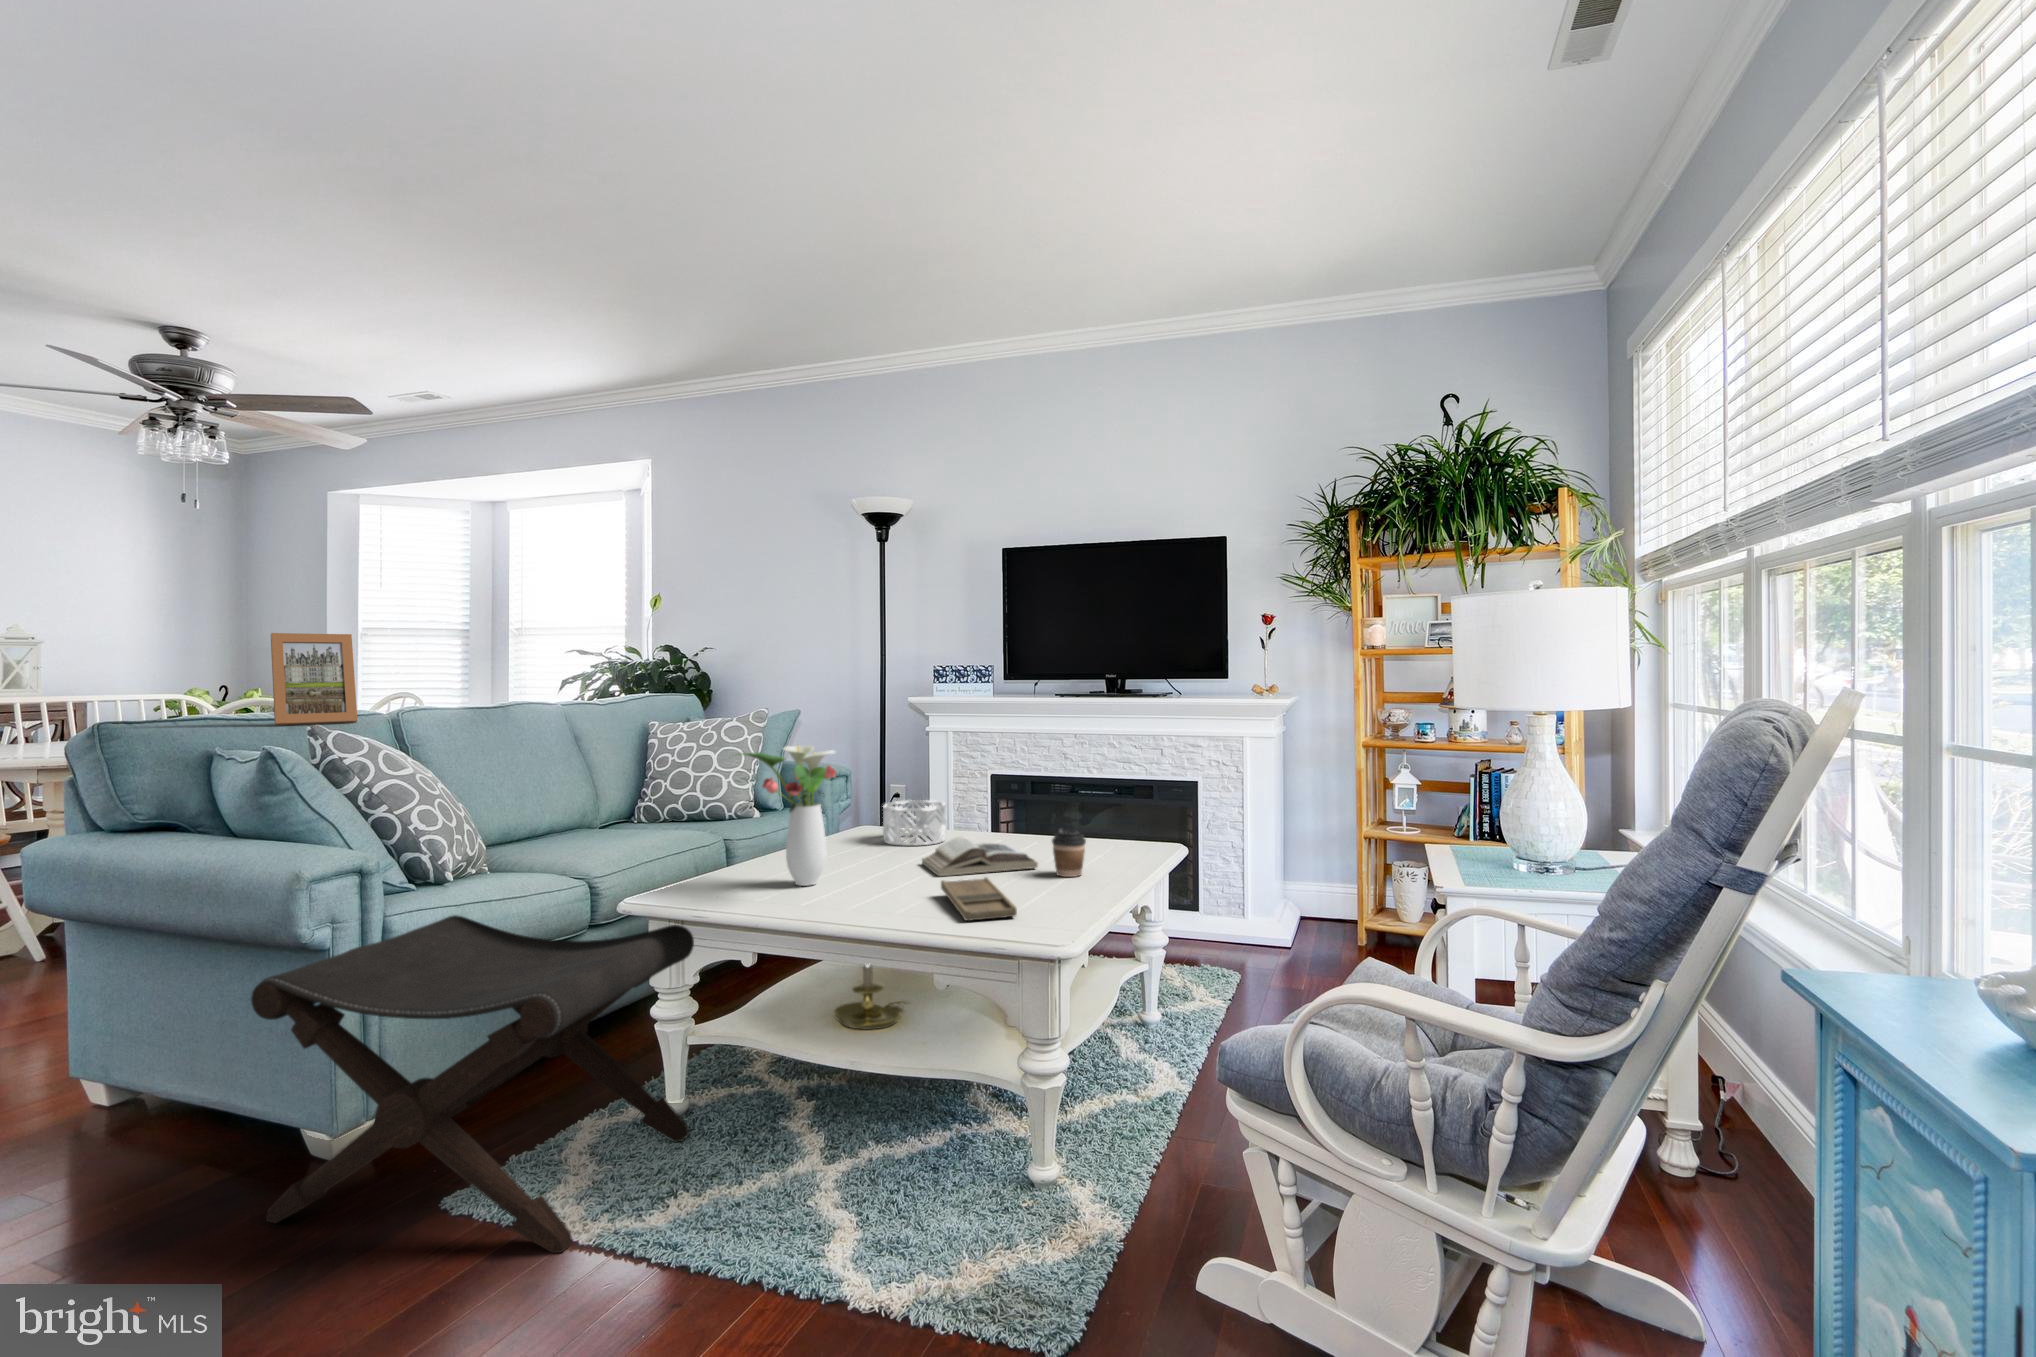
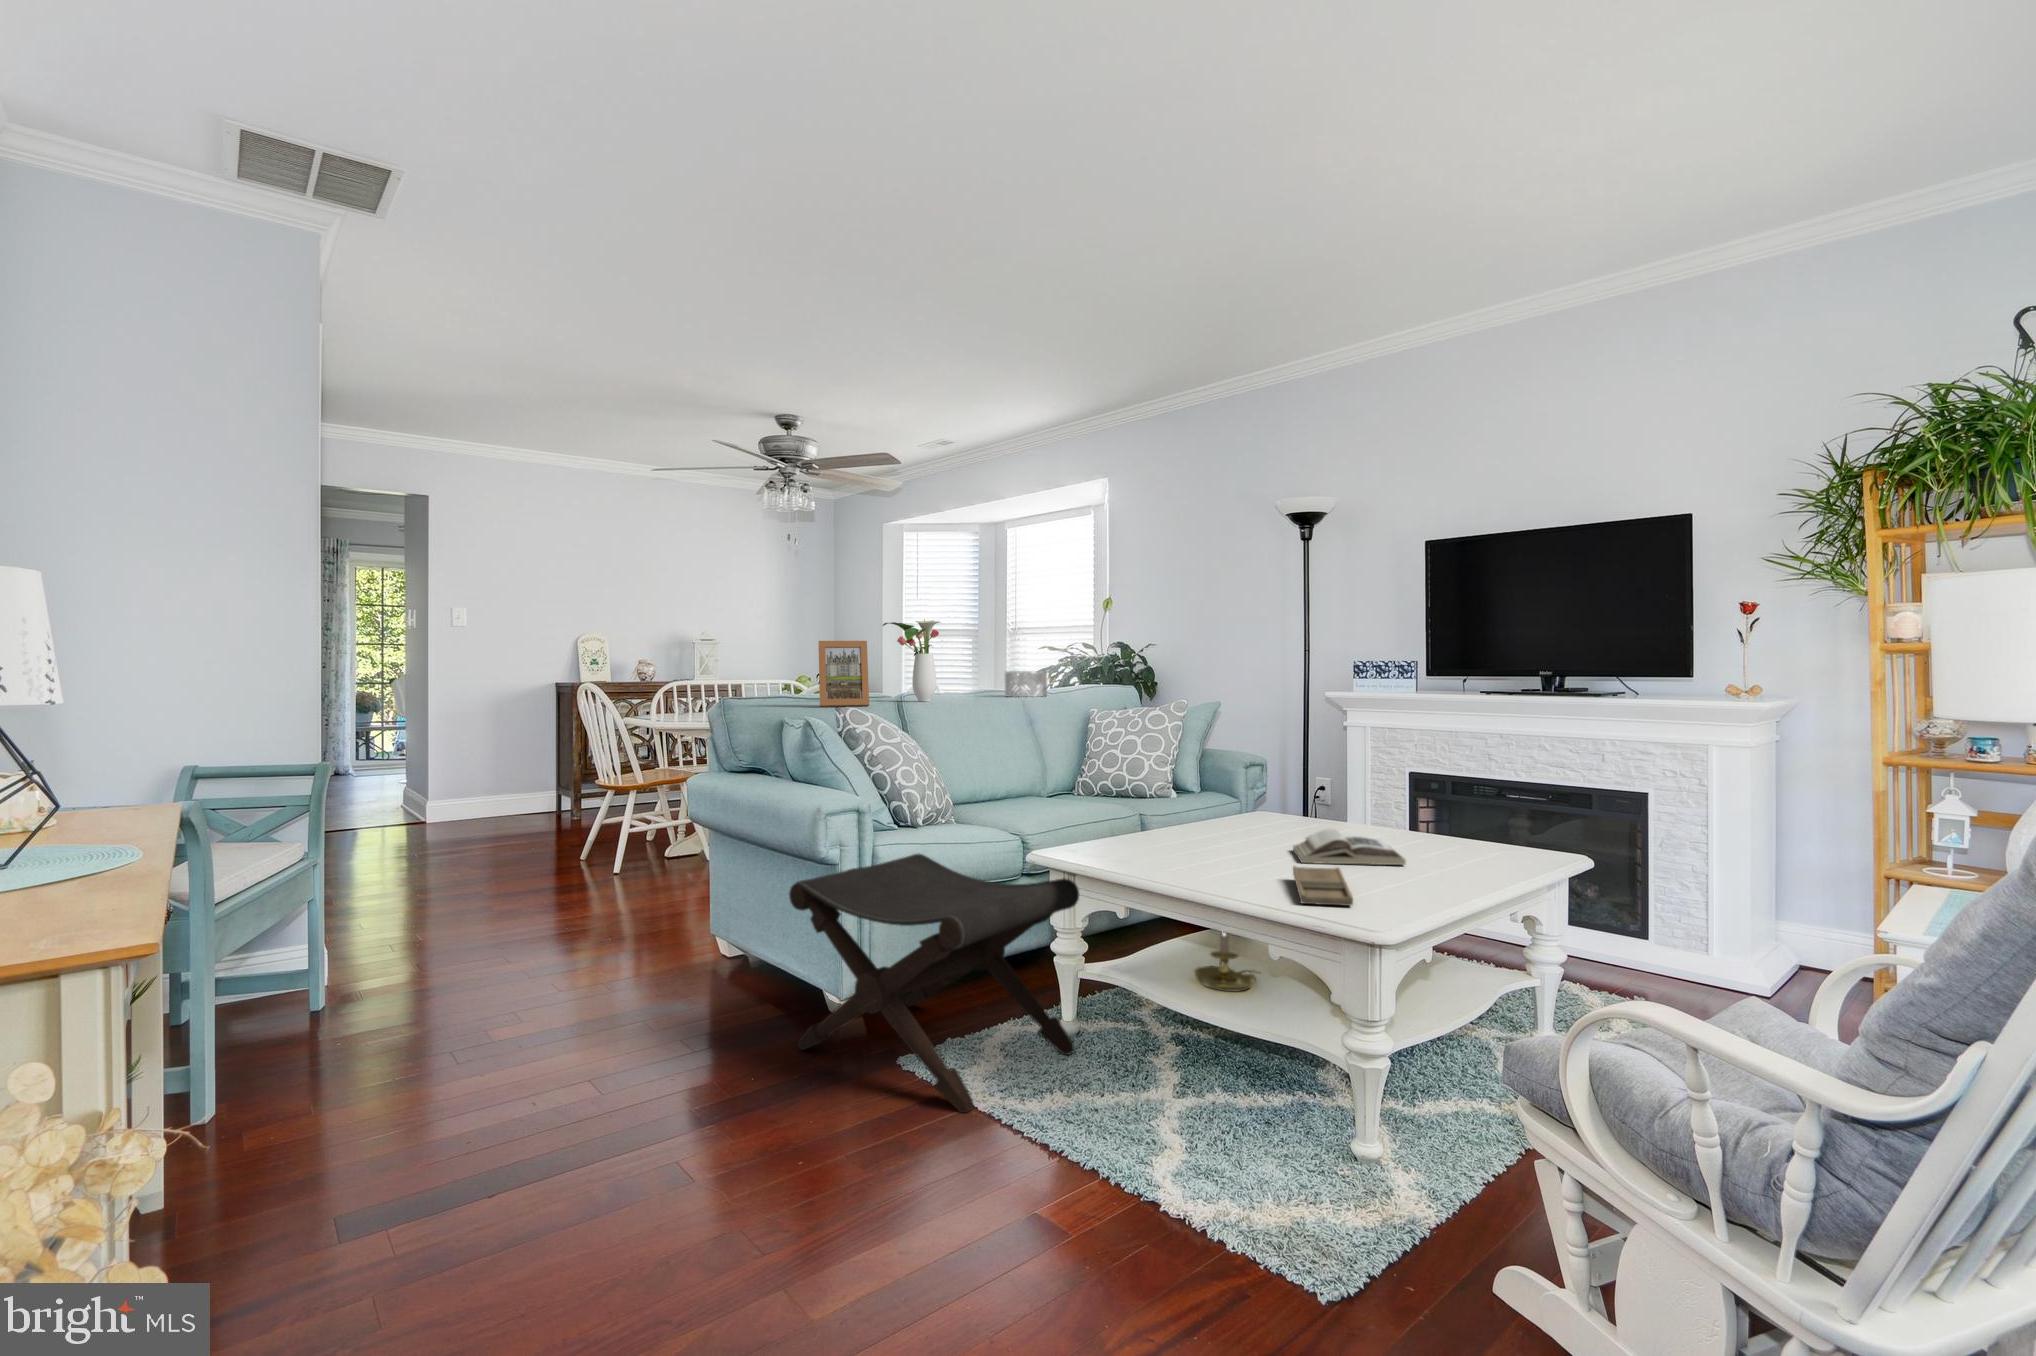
flower arrangement: present [739,745,836,886] -> present [883,619,941,701]
decorative bowl: present [883,800,946,846] -> present [1005,671,1047,697]
coffee cup: present [1052,828,1086,877] -> none [1417,828,1454,877]

